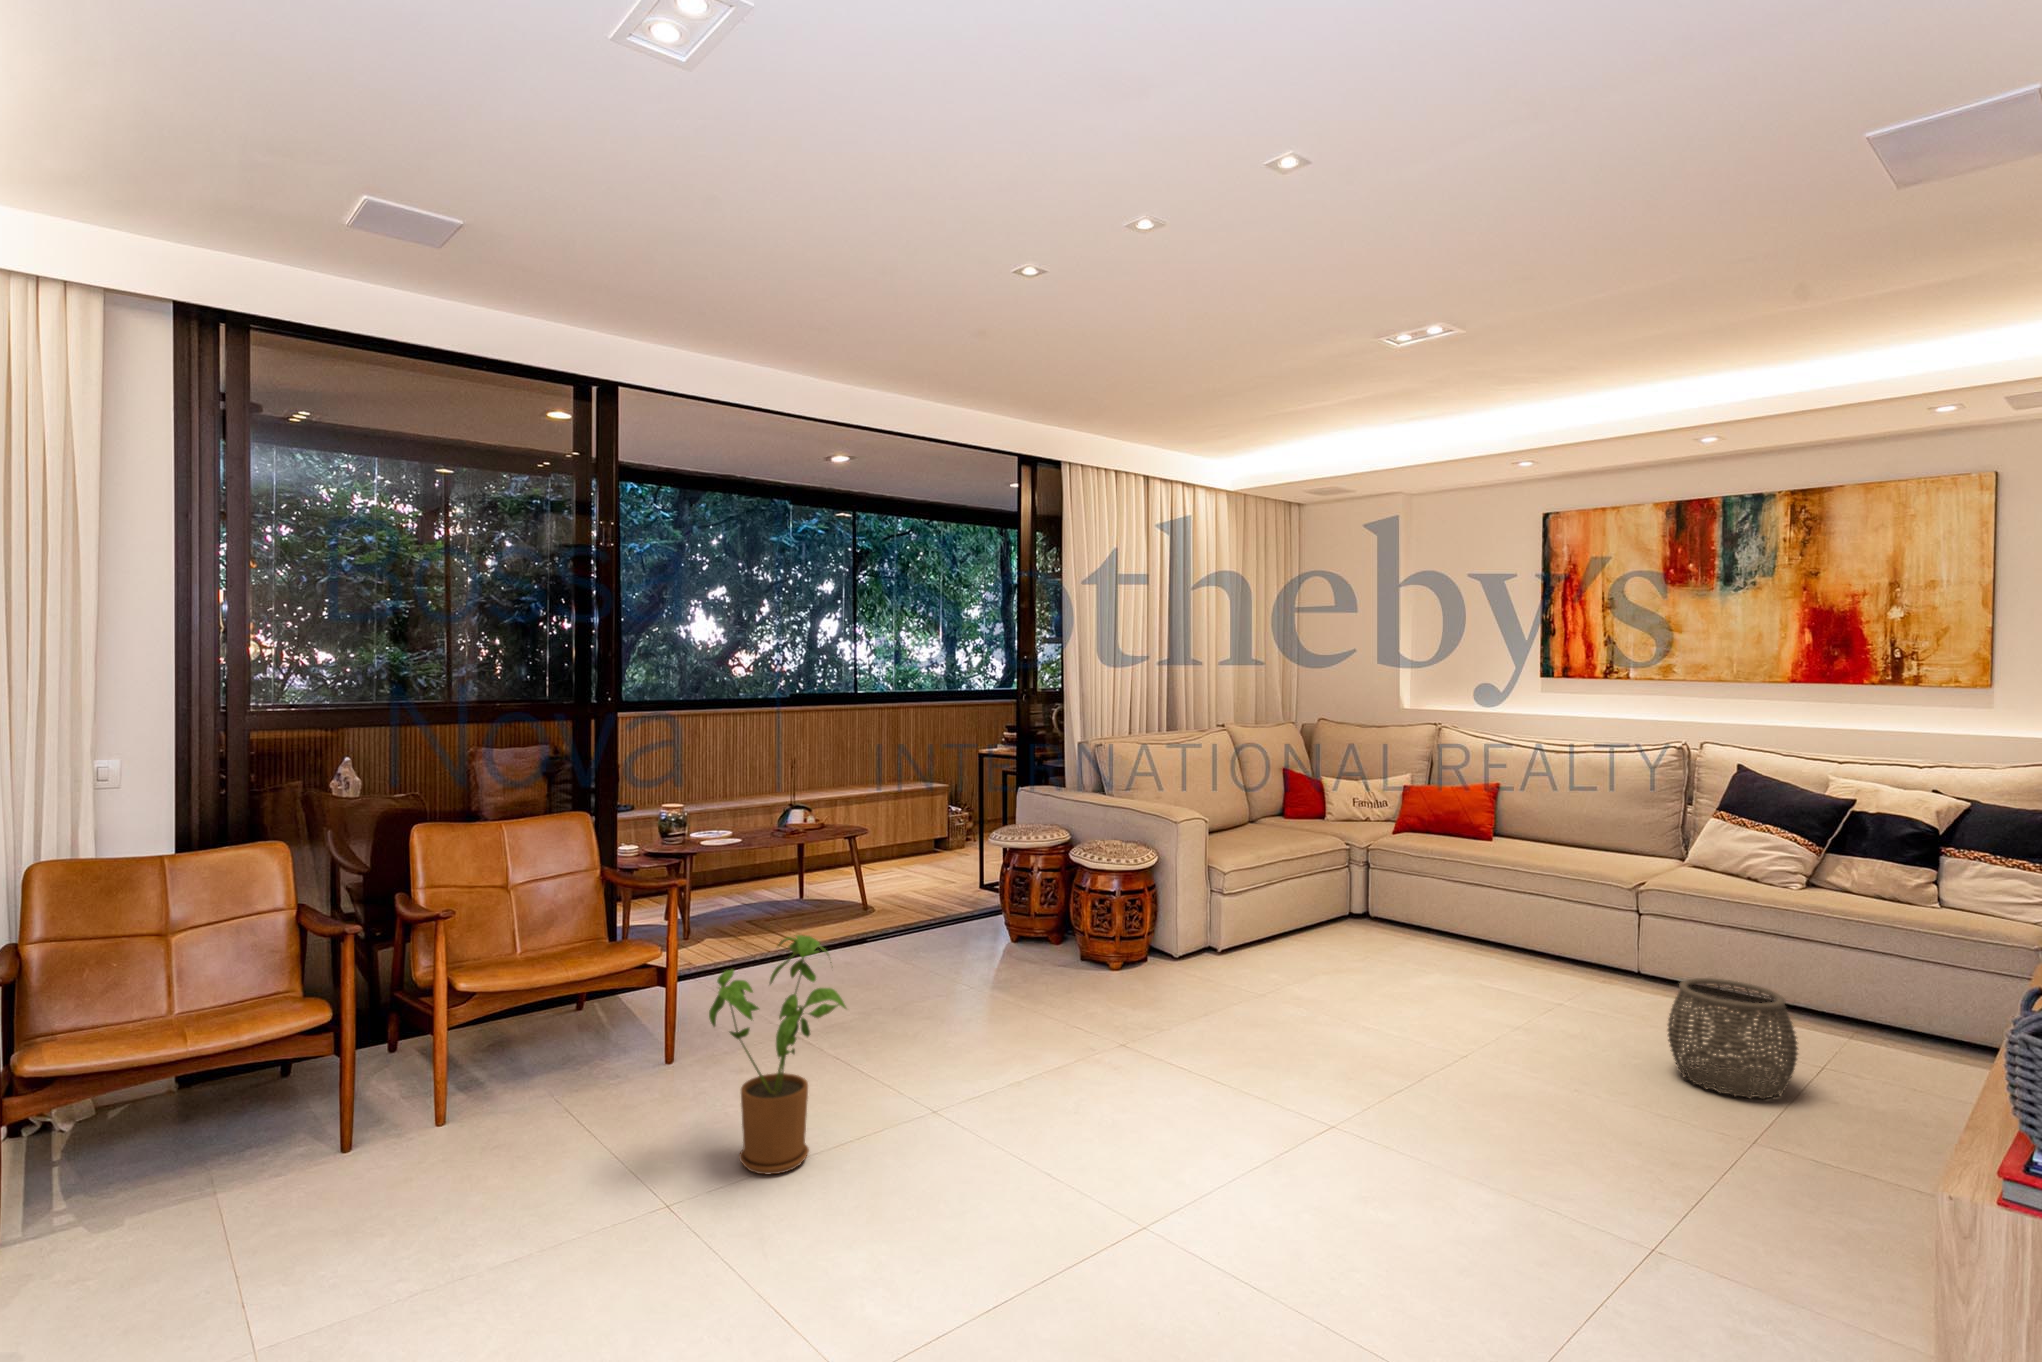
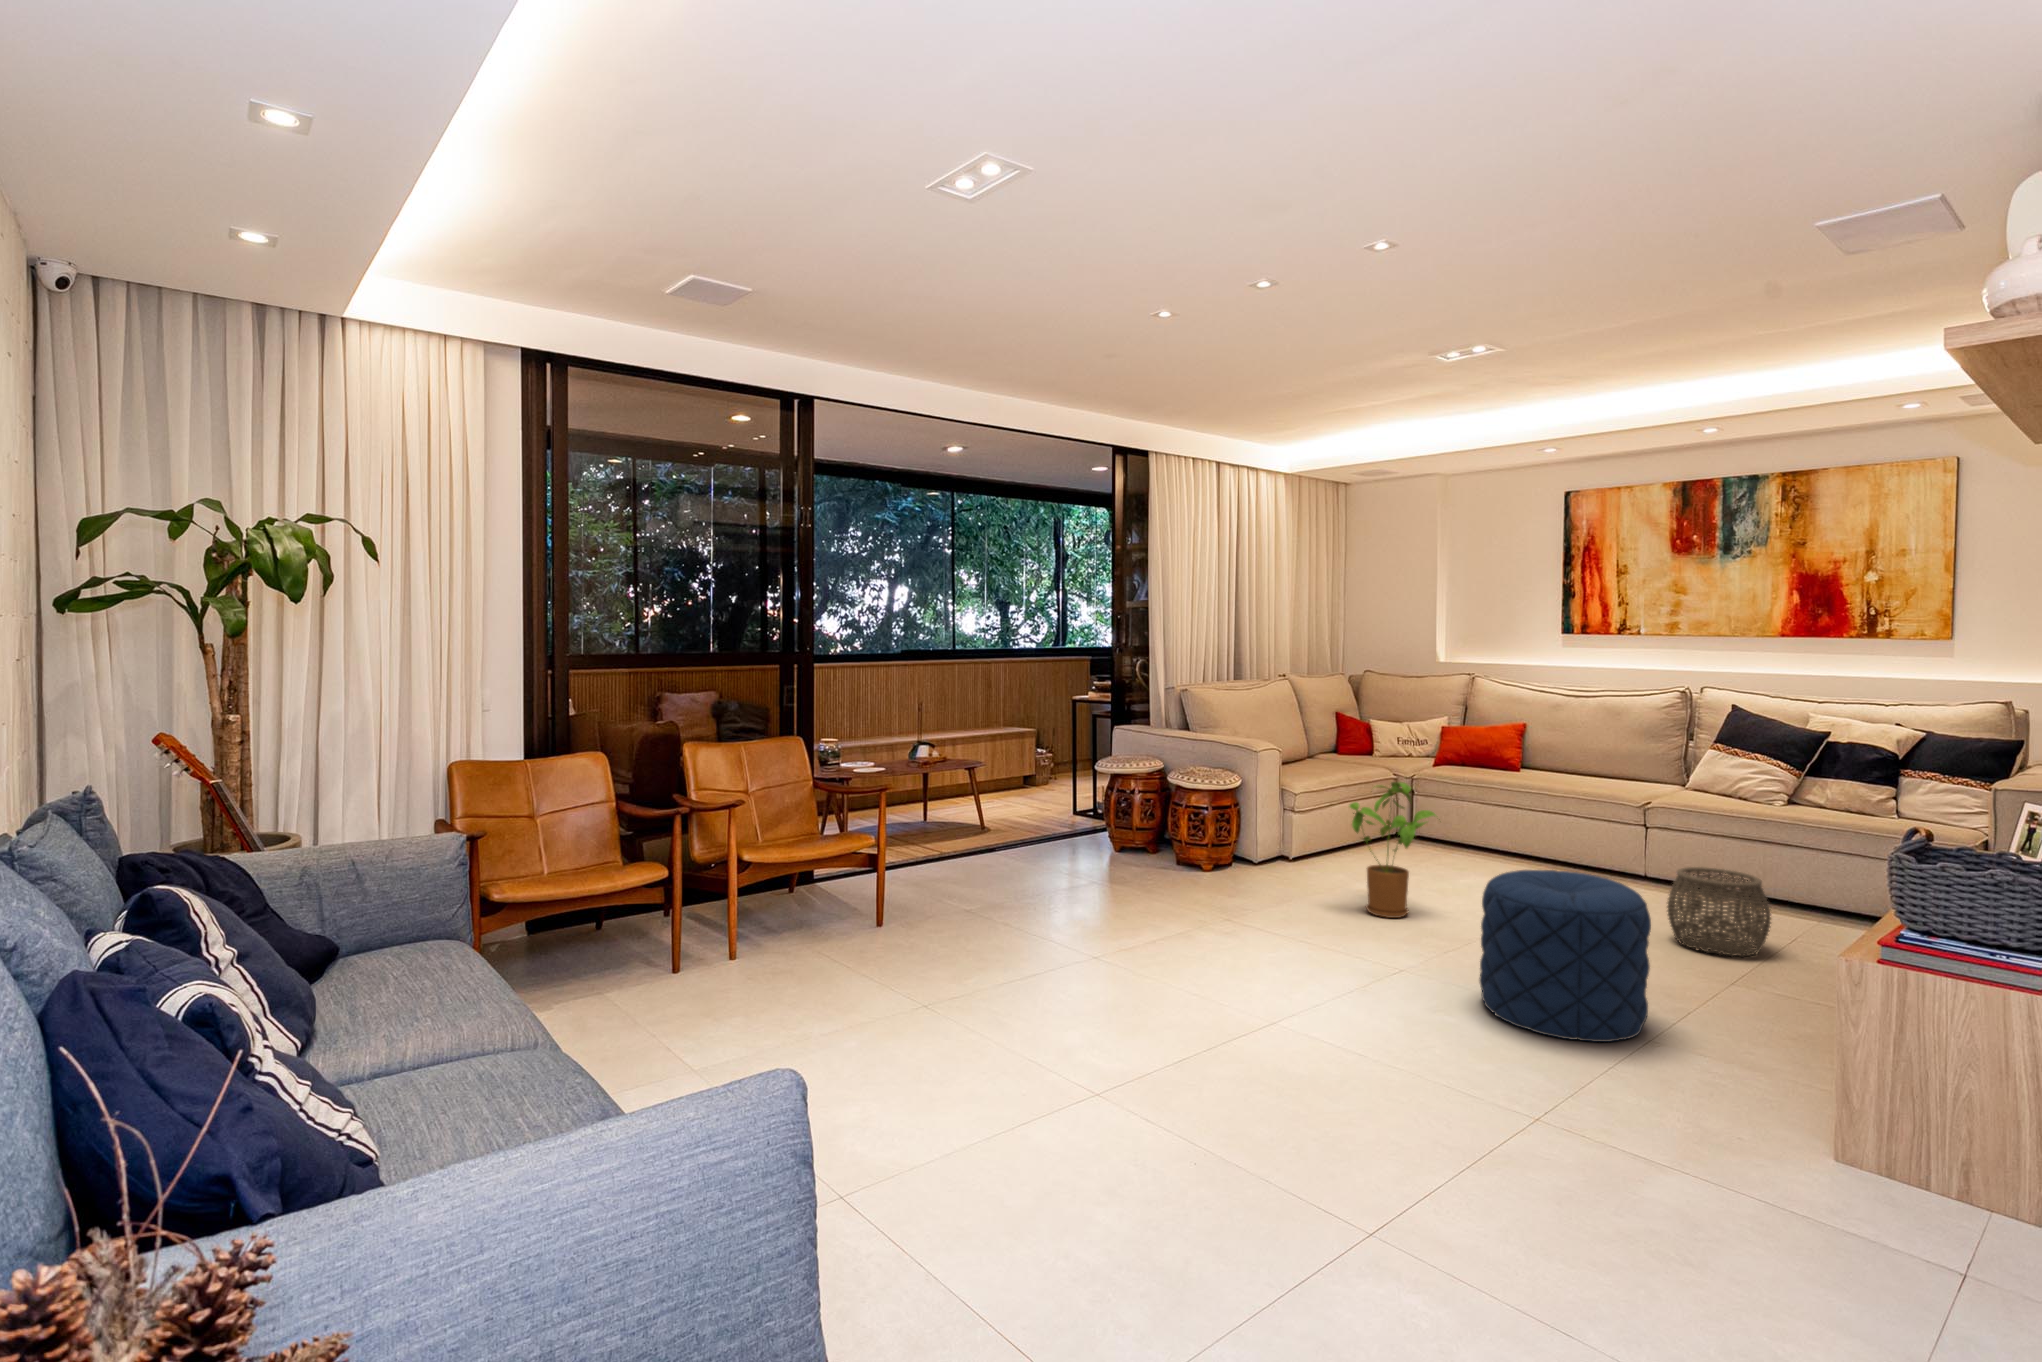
house plant: present [709,935,846,1174] -> present [1350,782,1436,918]
pouf: none [1426,1001,1649,1255] -> present [1479,870,1651,1042]

